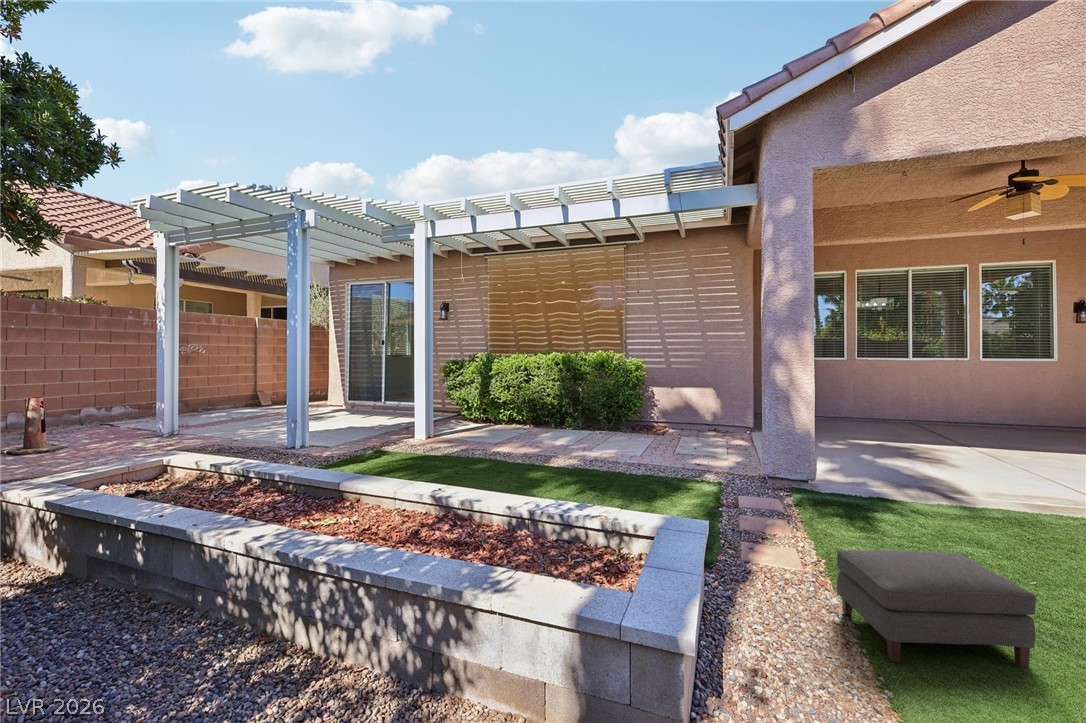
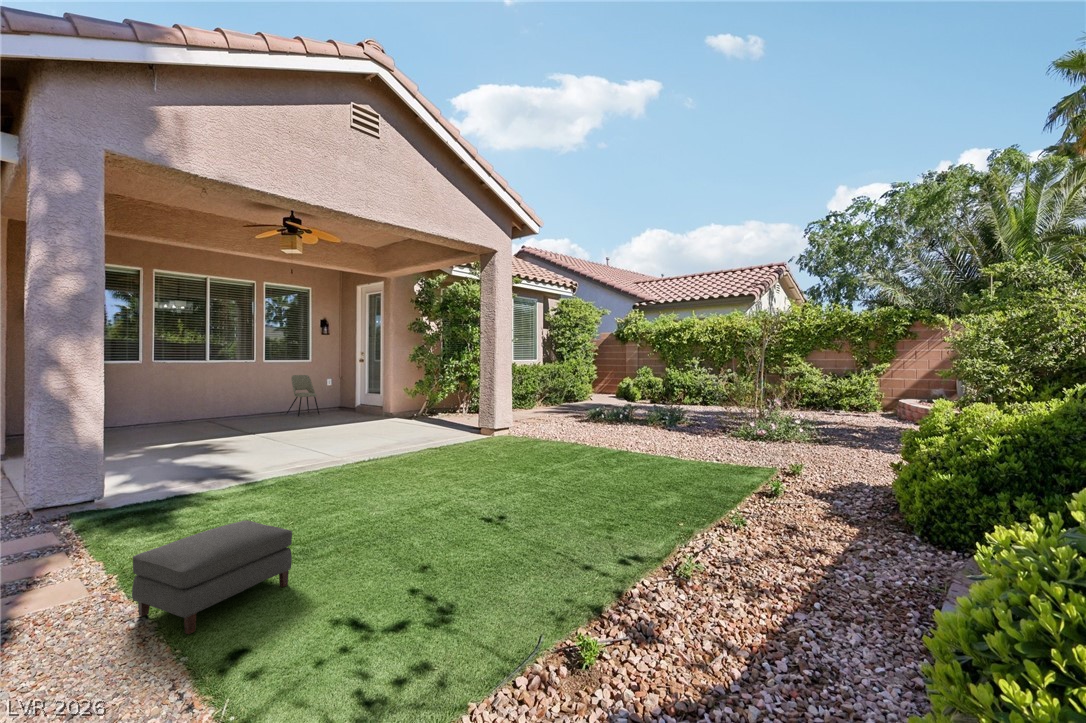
dining chair: none [1014,377,1072,432] -> present [287,375,319,416]

